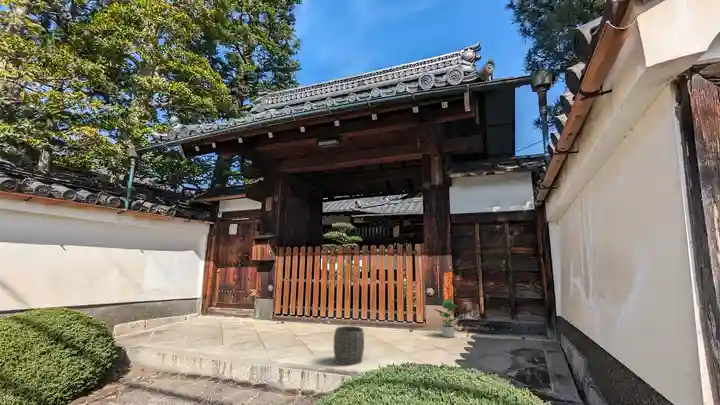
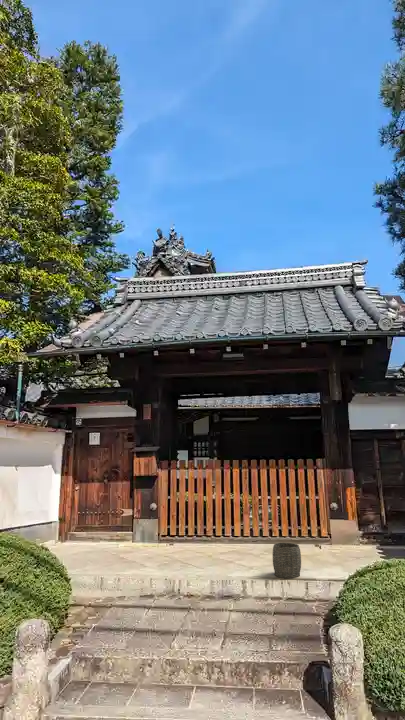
potted plant: present [434,299,459,337] -> none [340,512,368,551]

